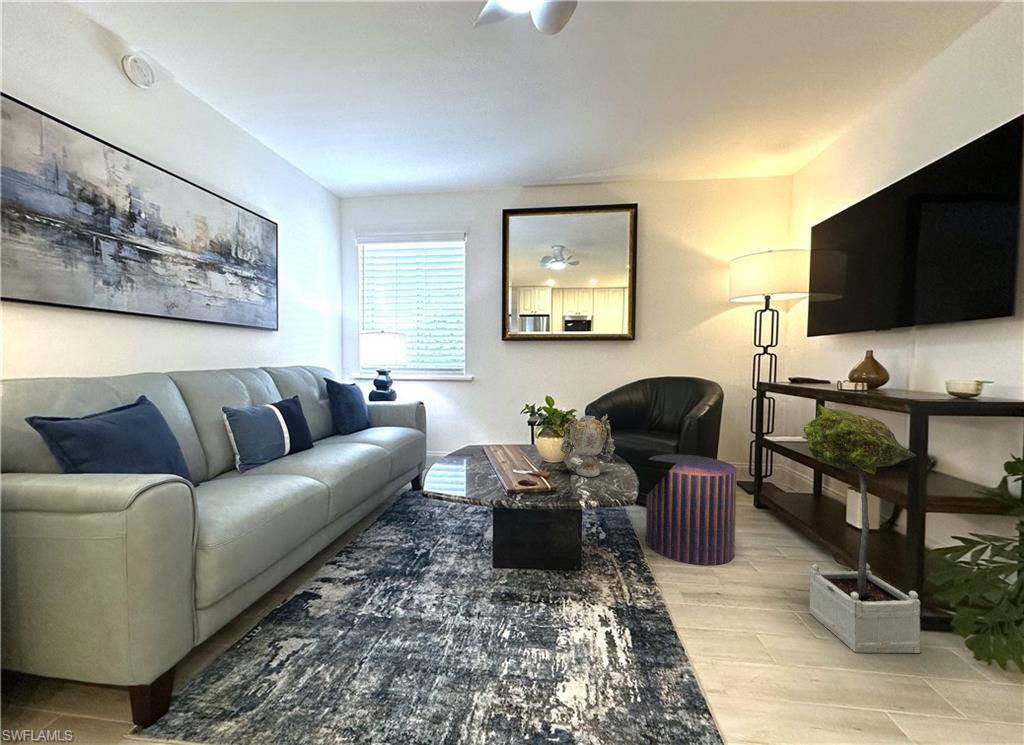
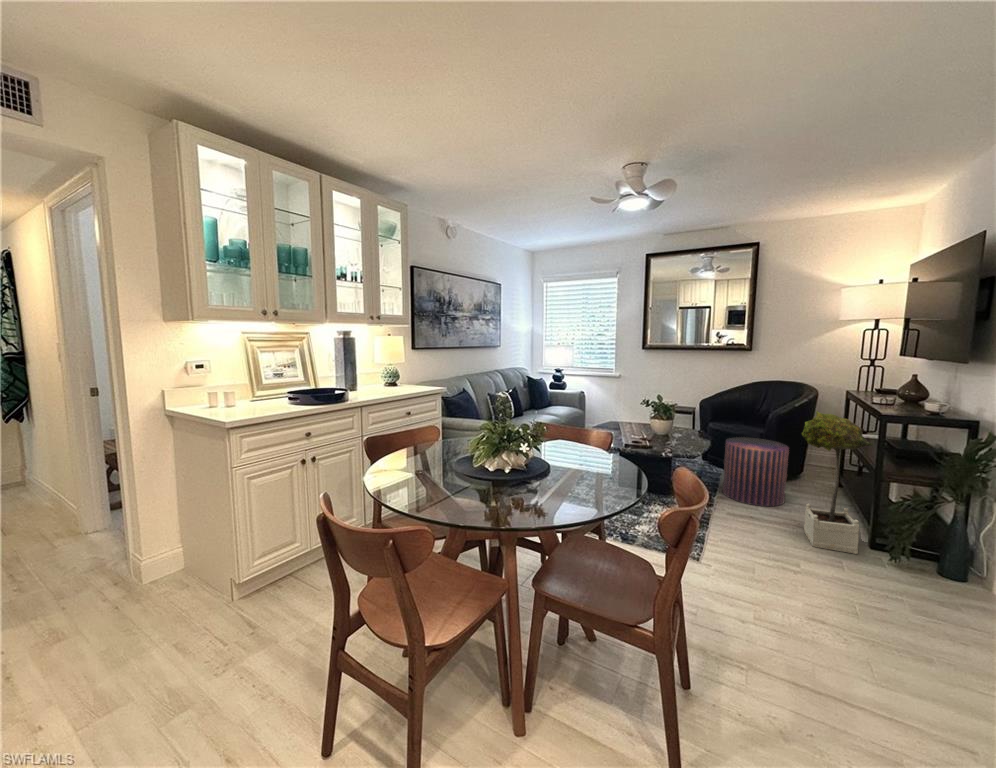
vase: present [561,414,615,477] -> none [661,407,695,443]

